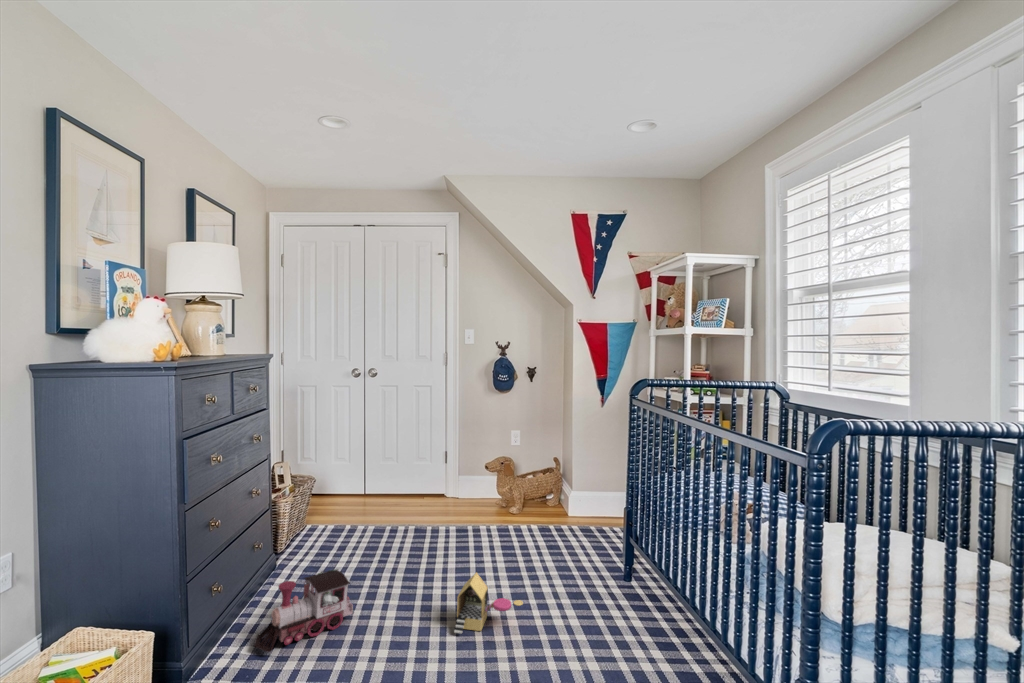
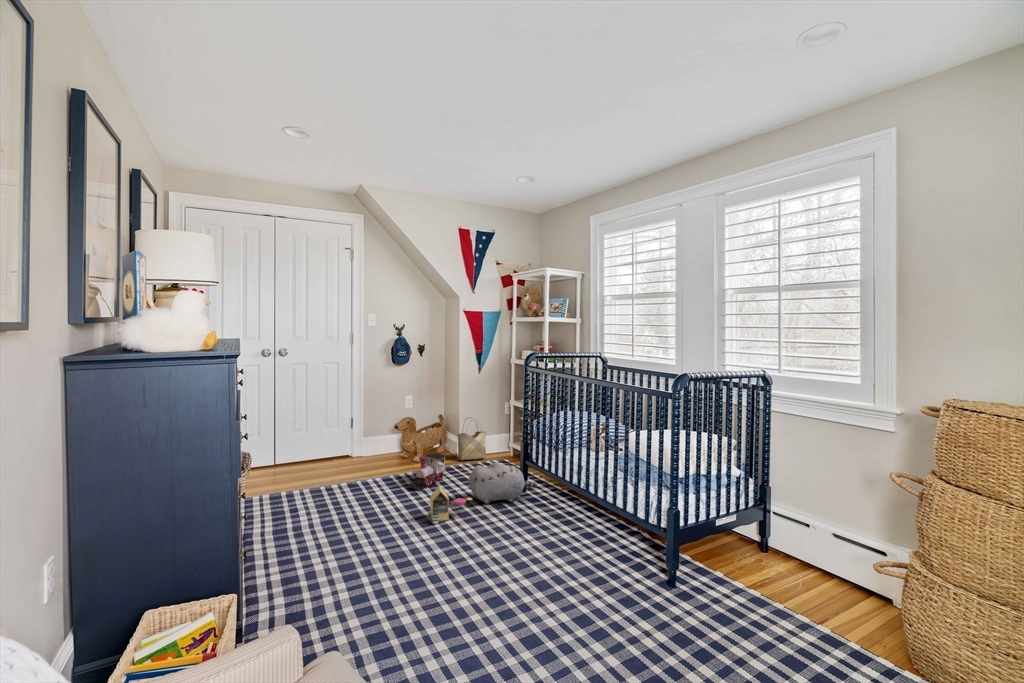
woven basket: none [564,465,605,526] -> present [457,417,486,460]
plush toy: none [534,548,640,617] -> present [469,462,537,504]
toy train: present [254,569,353,652] -> present [408,453,446,488]

